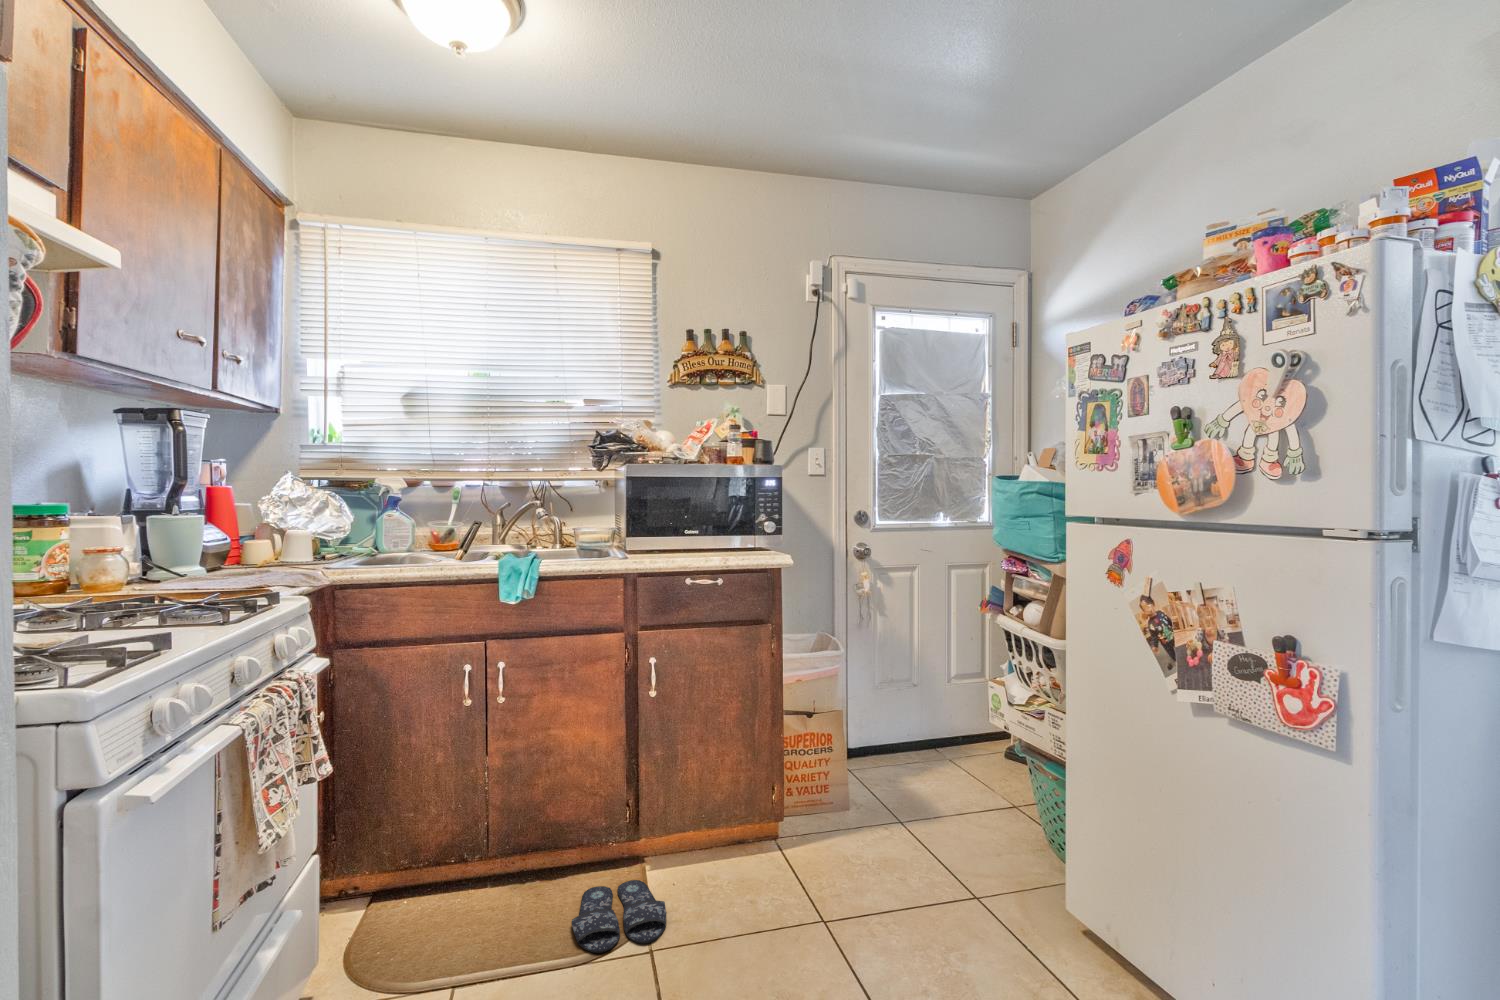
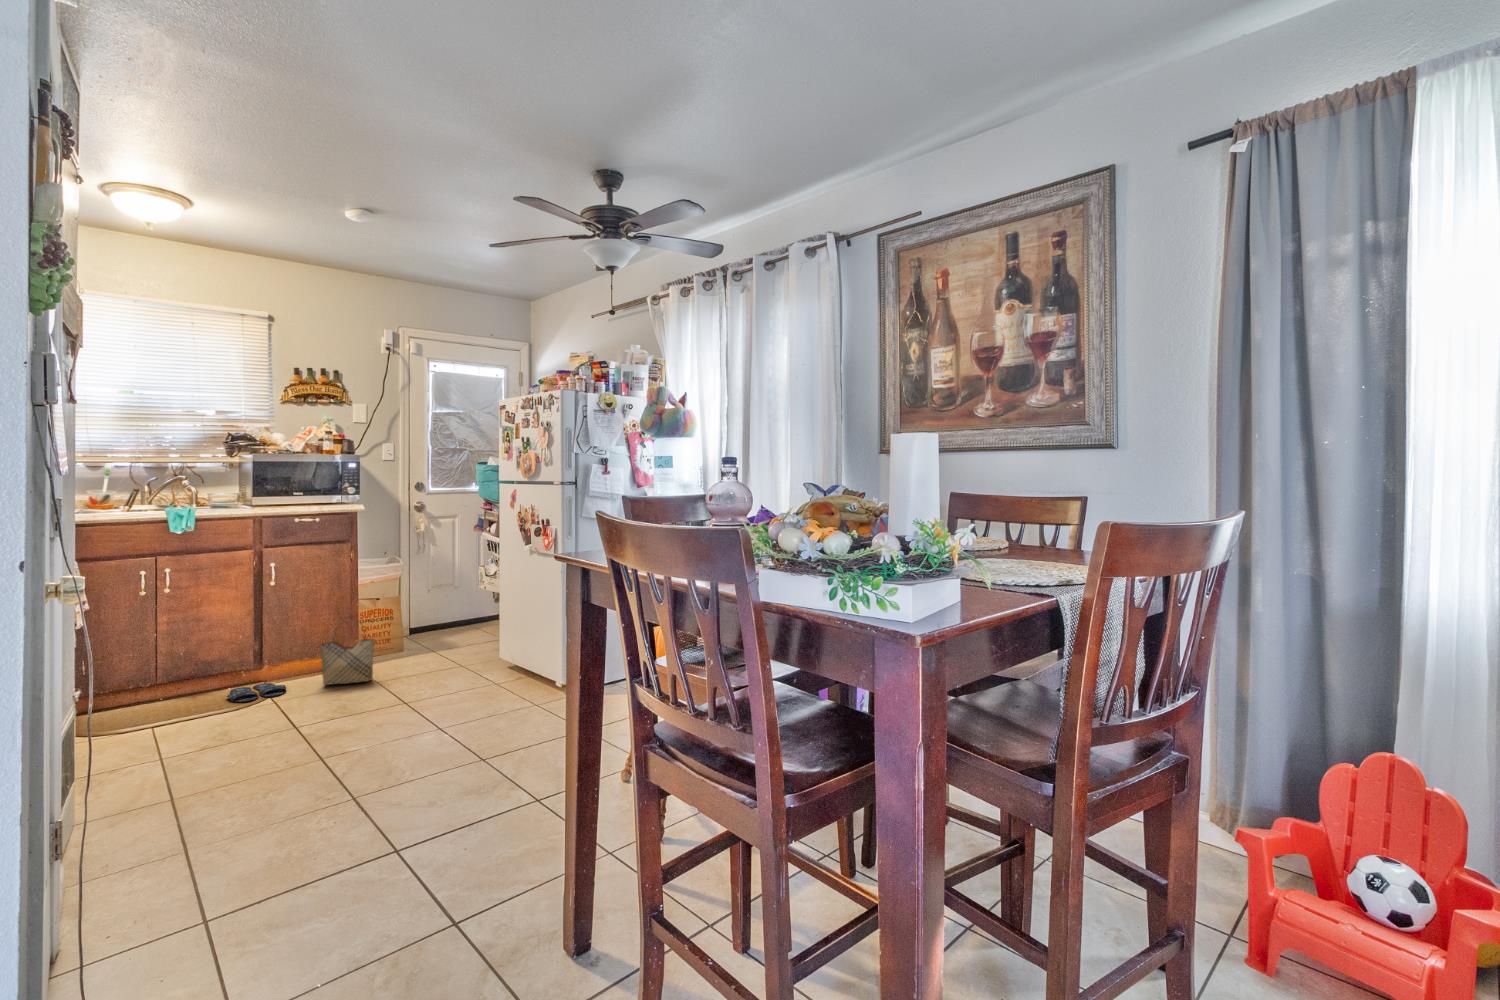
woven basket: none [722,778,820,930] -> present [320,616,375,685]

